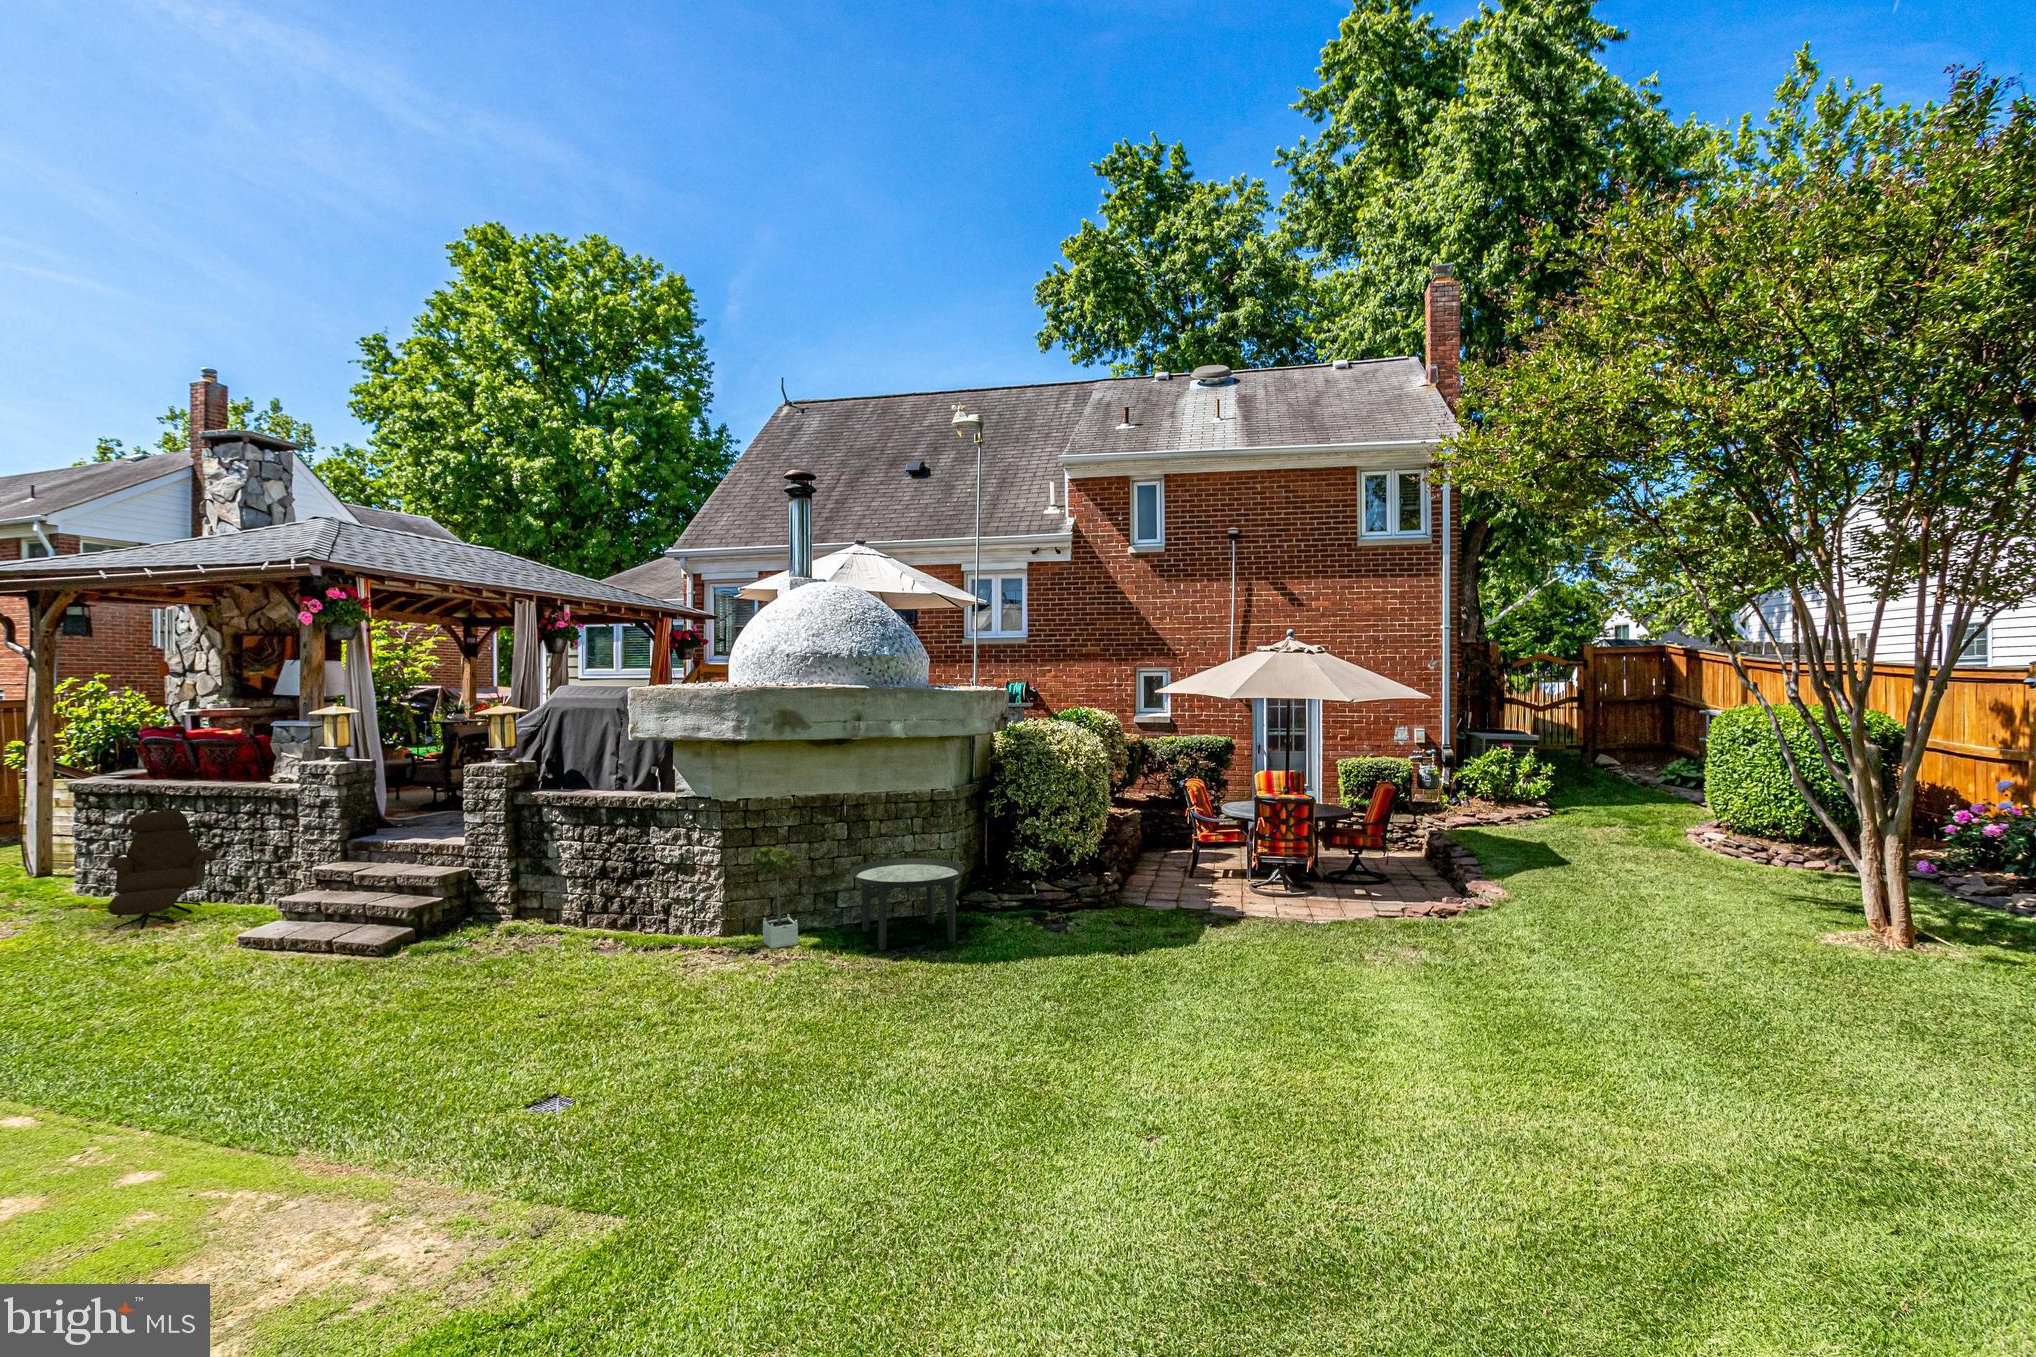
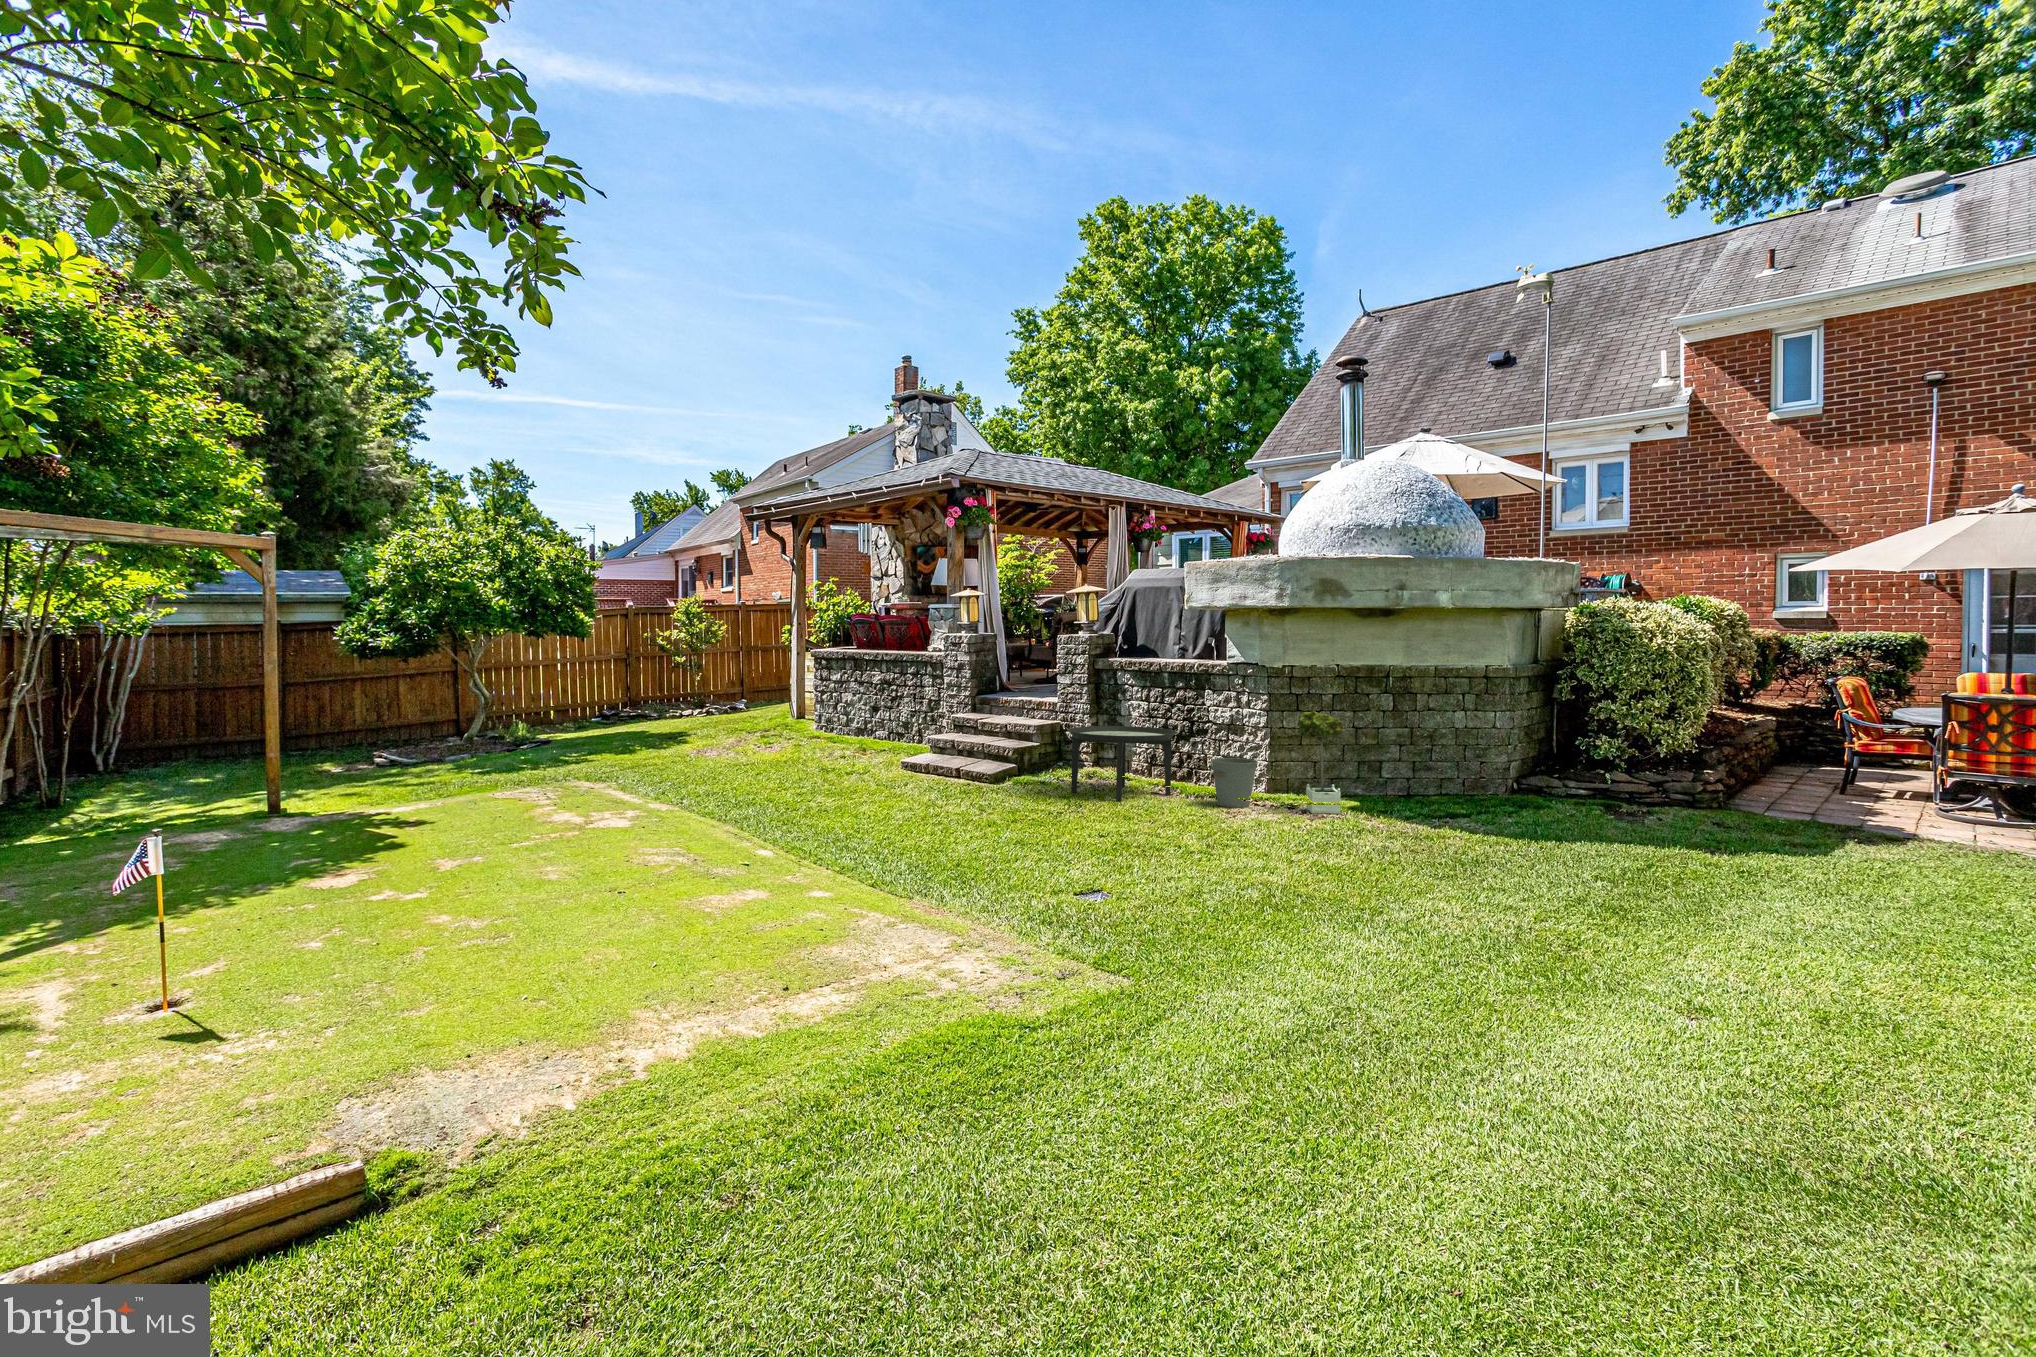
lounge chair: present [107,810,216,929] -> none [834,670,896,752]
round table: present [850,858,965,950] -> present [1067,726,1177,801]
bucket: none [662,899,713,955] -> present [1212,758,1257,808]

